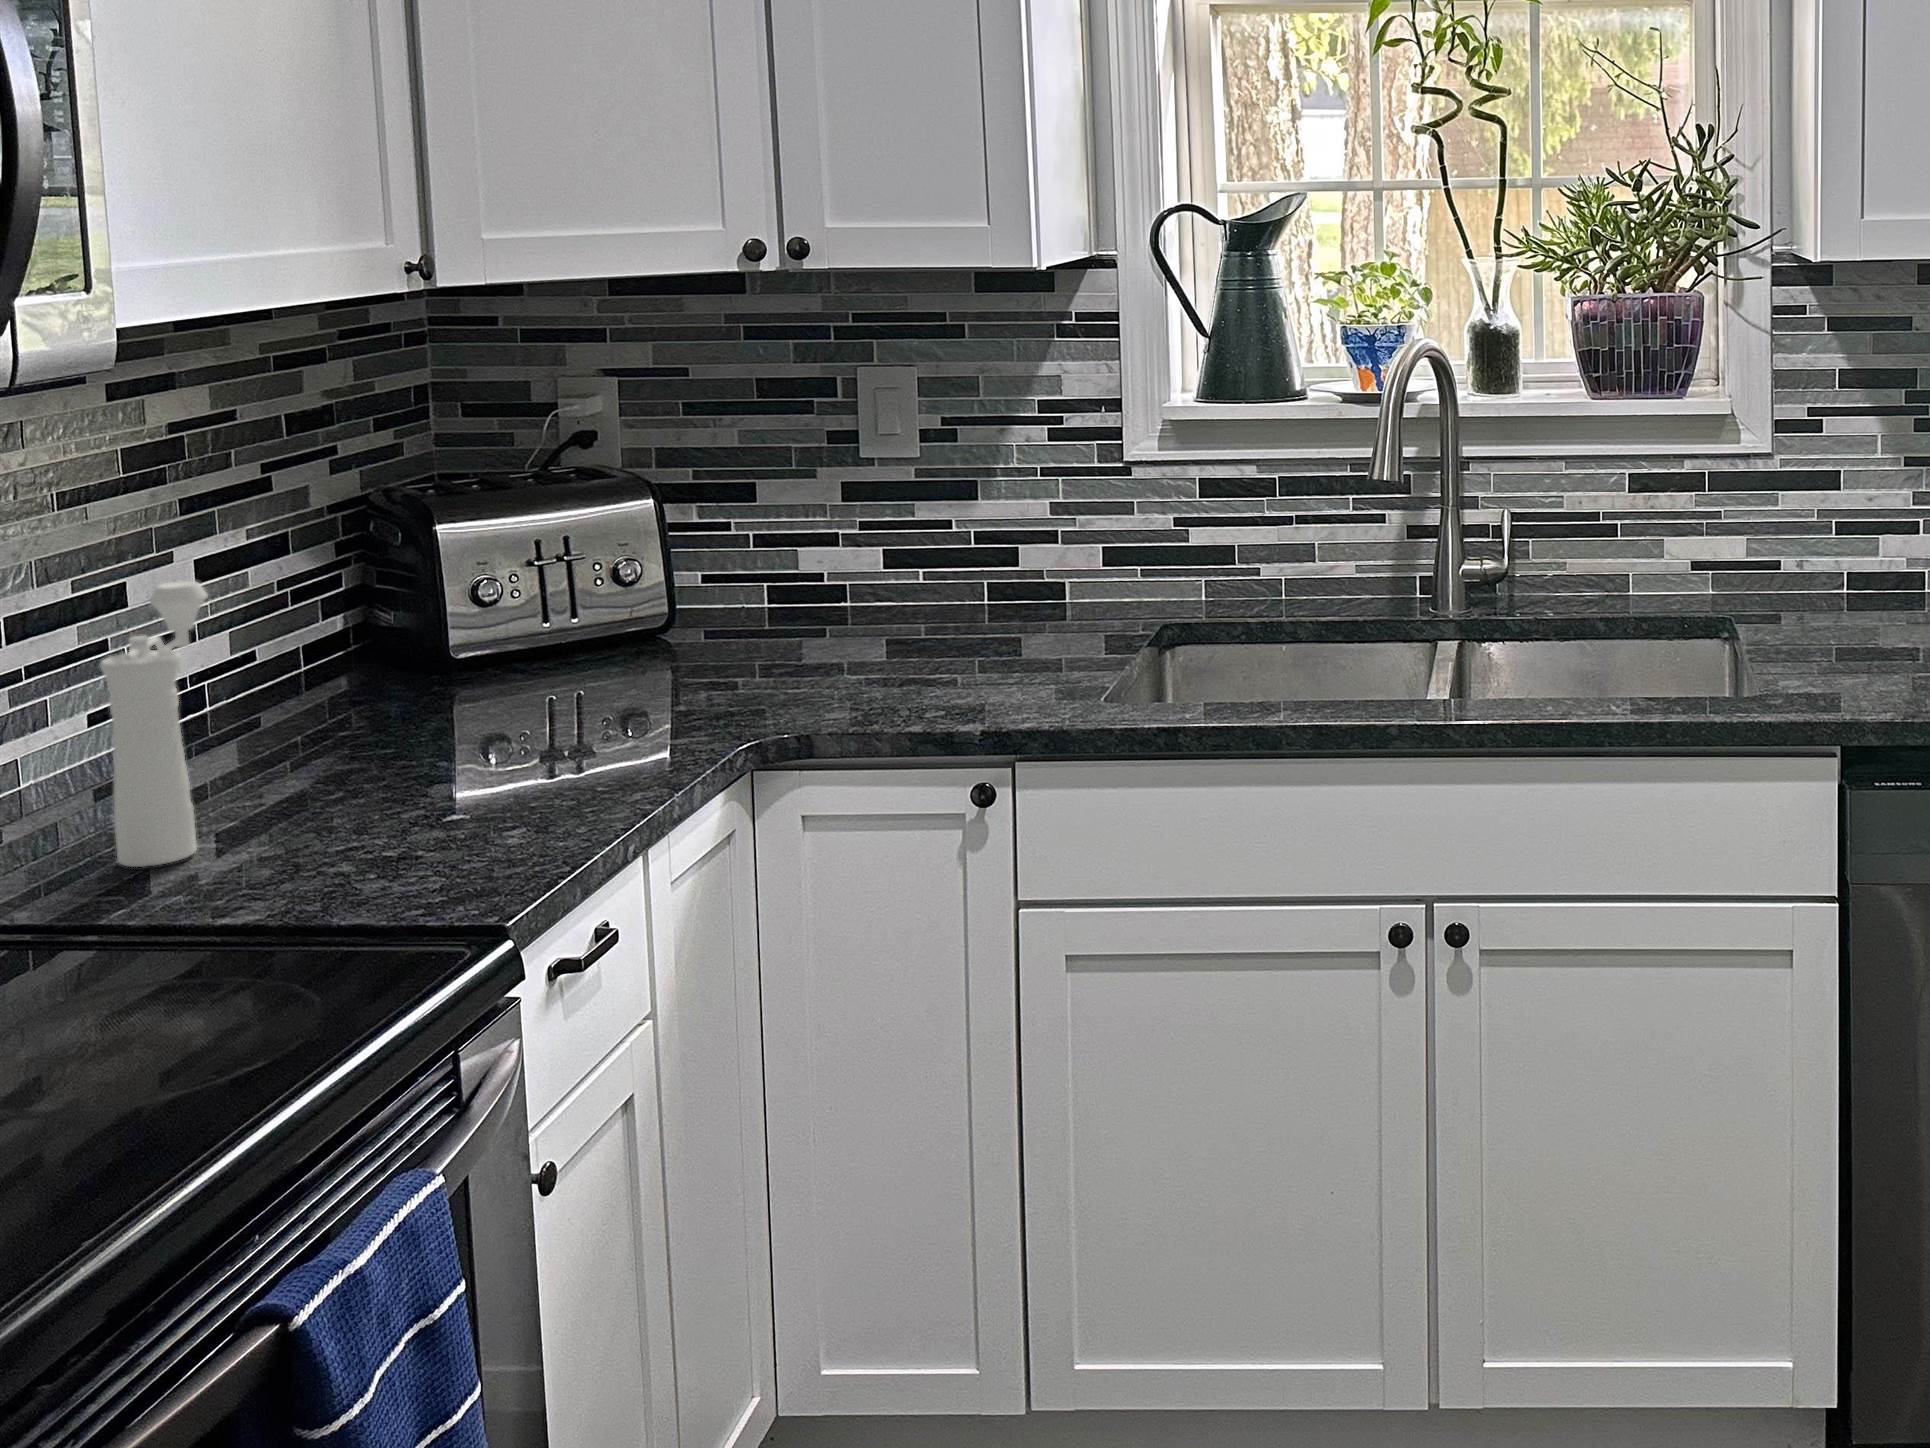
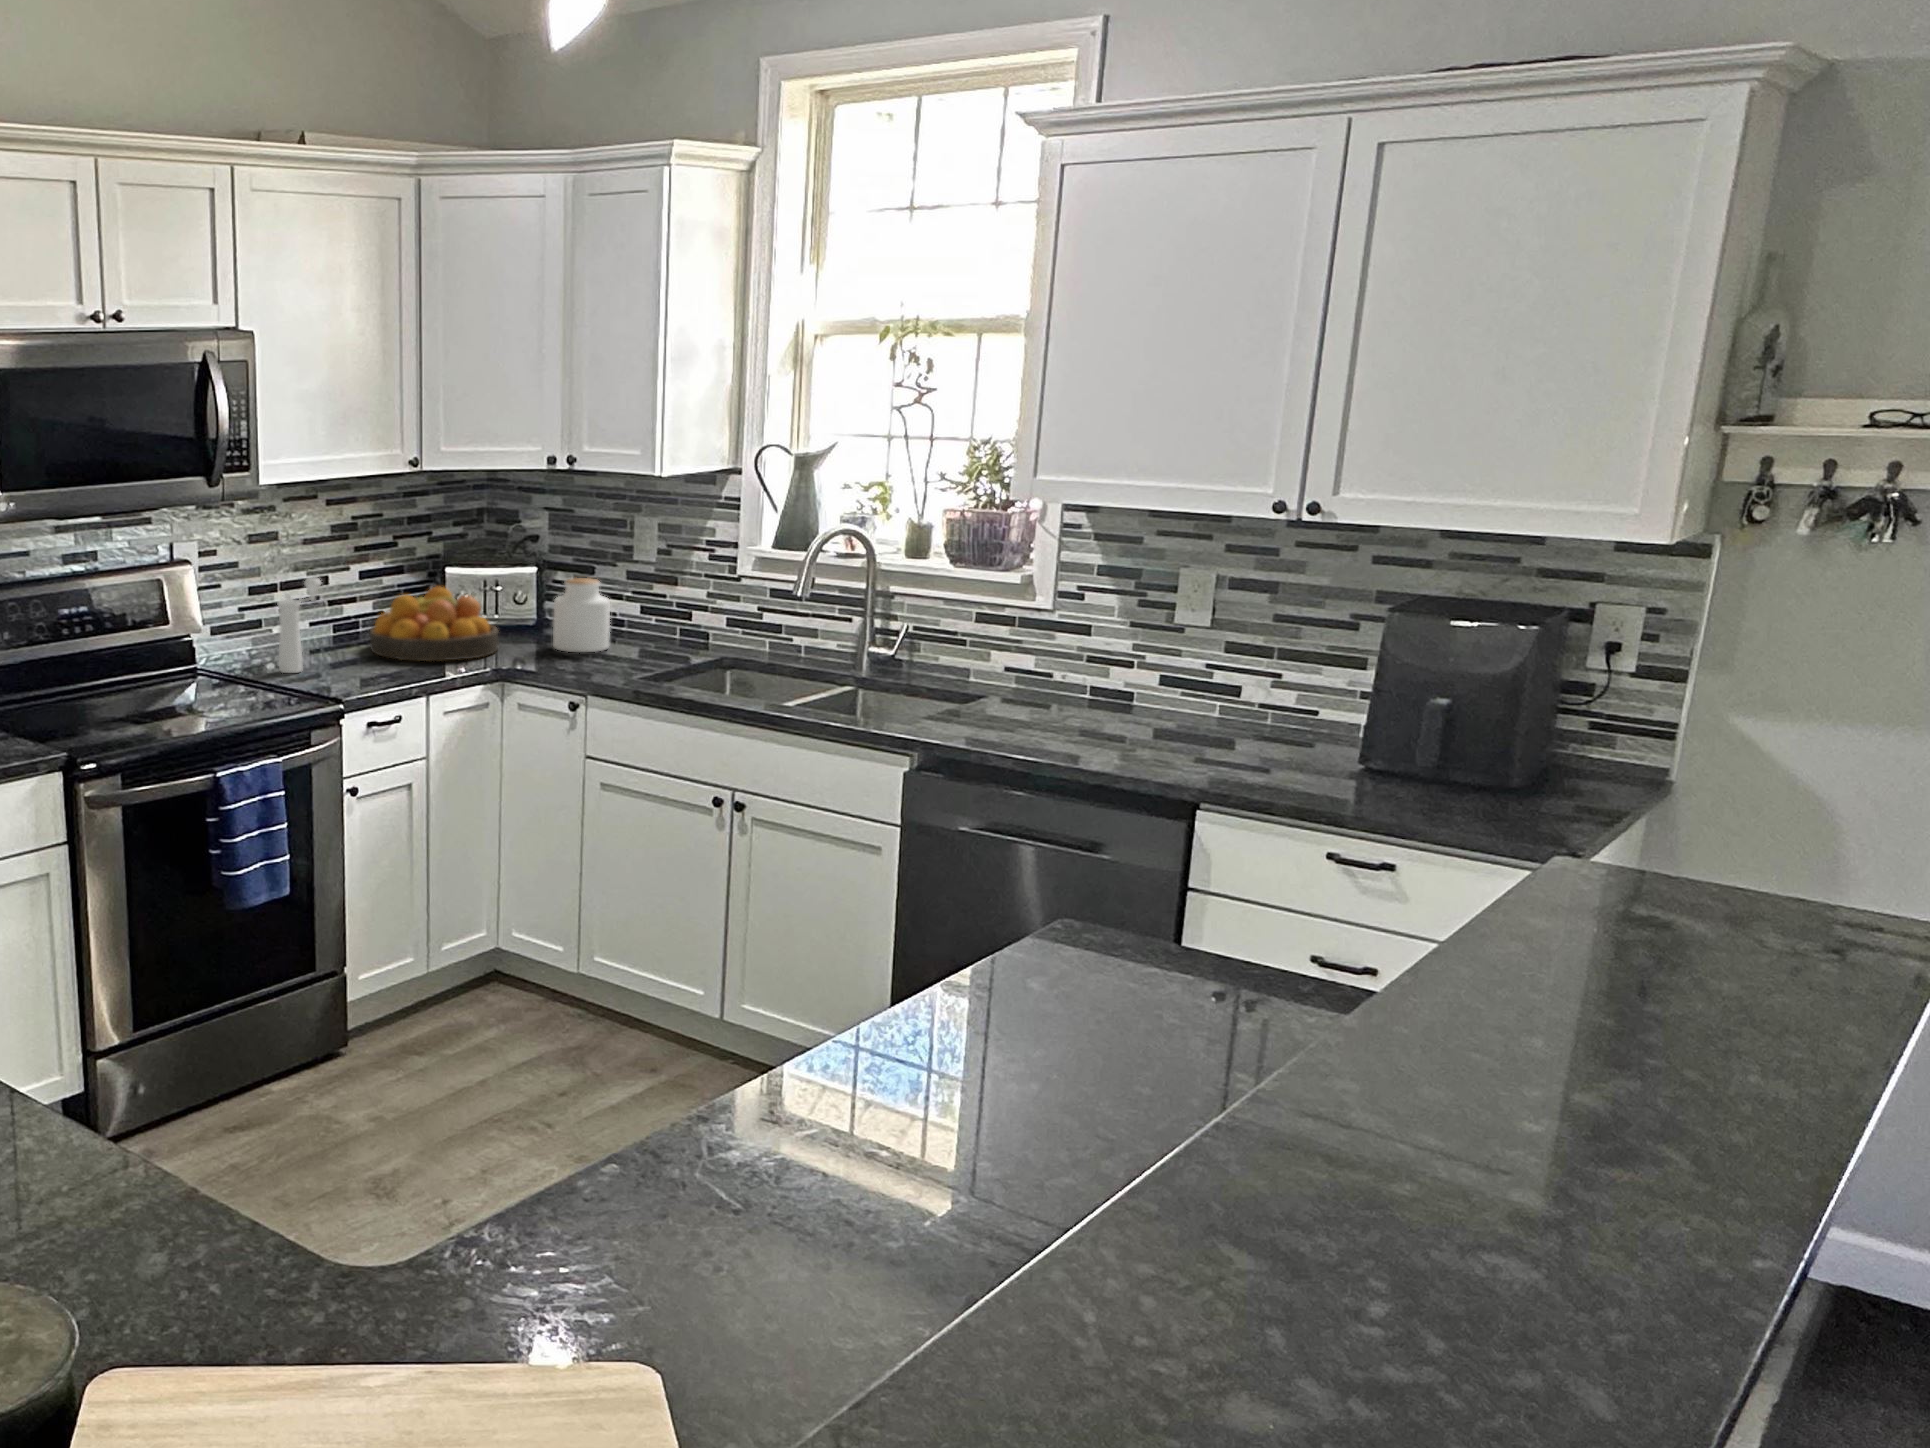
jar: none [762,503,899,672] -> present [553,578,610,652]
fruit bowl: none [300,566,662,765] -> present [370,587,499,661]

